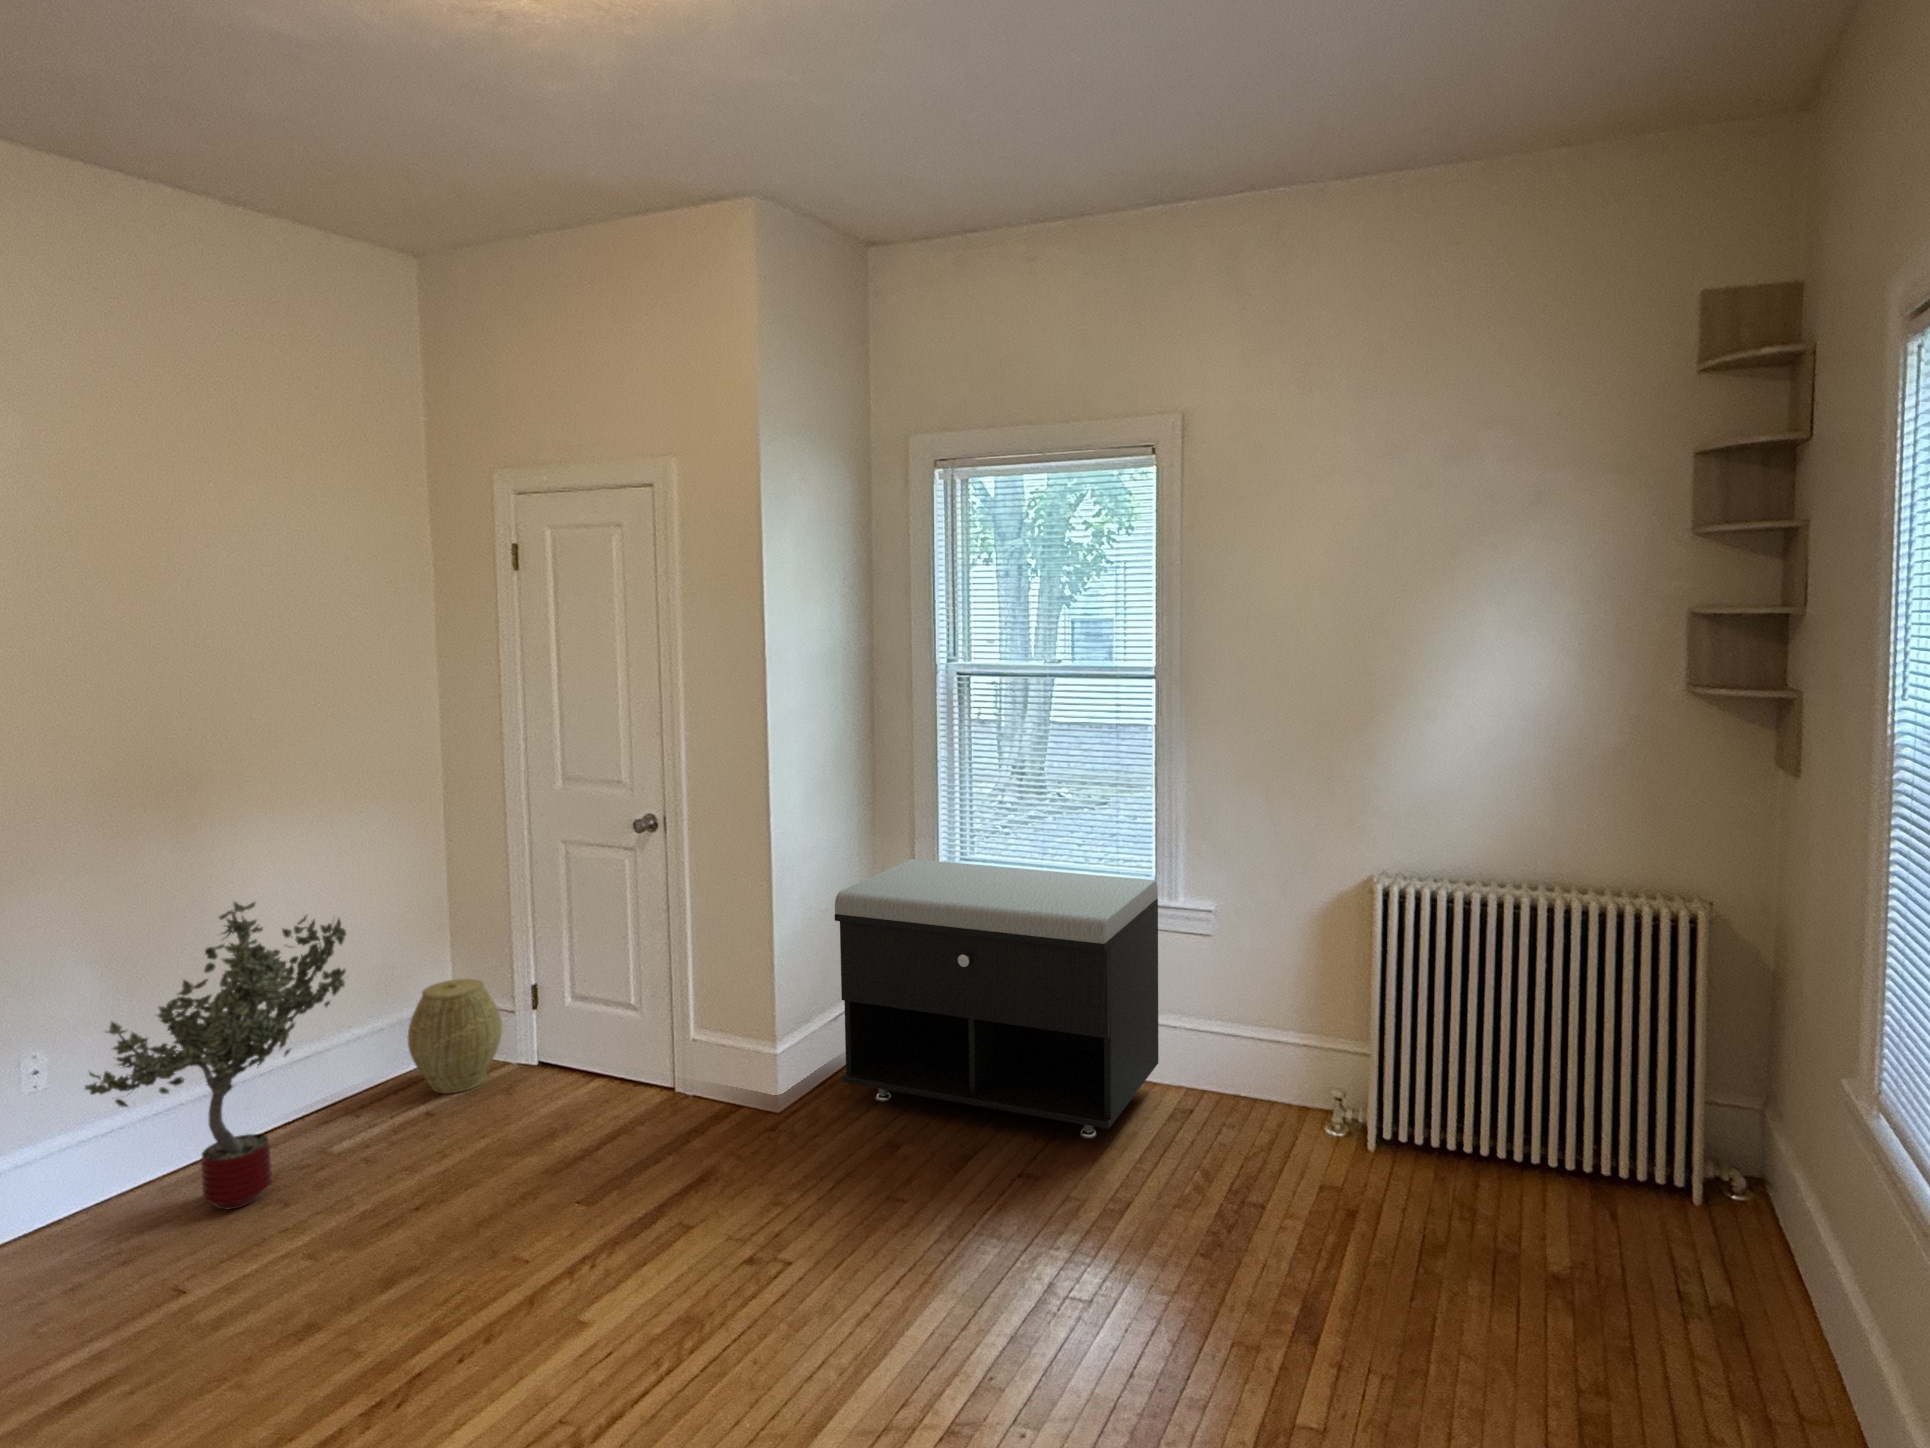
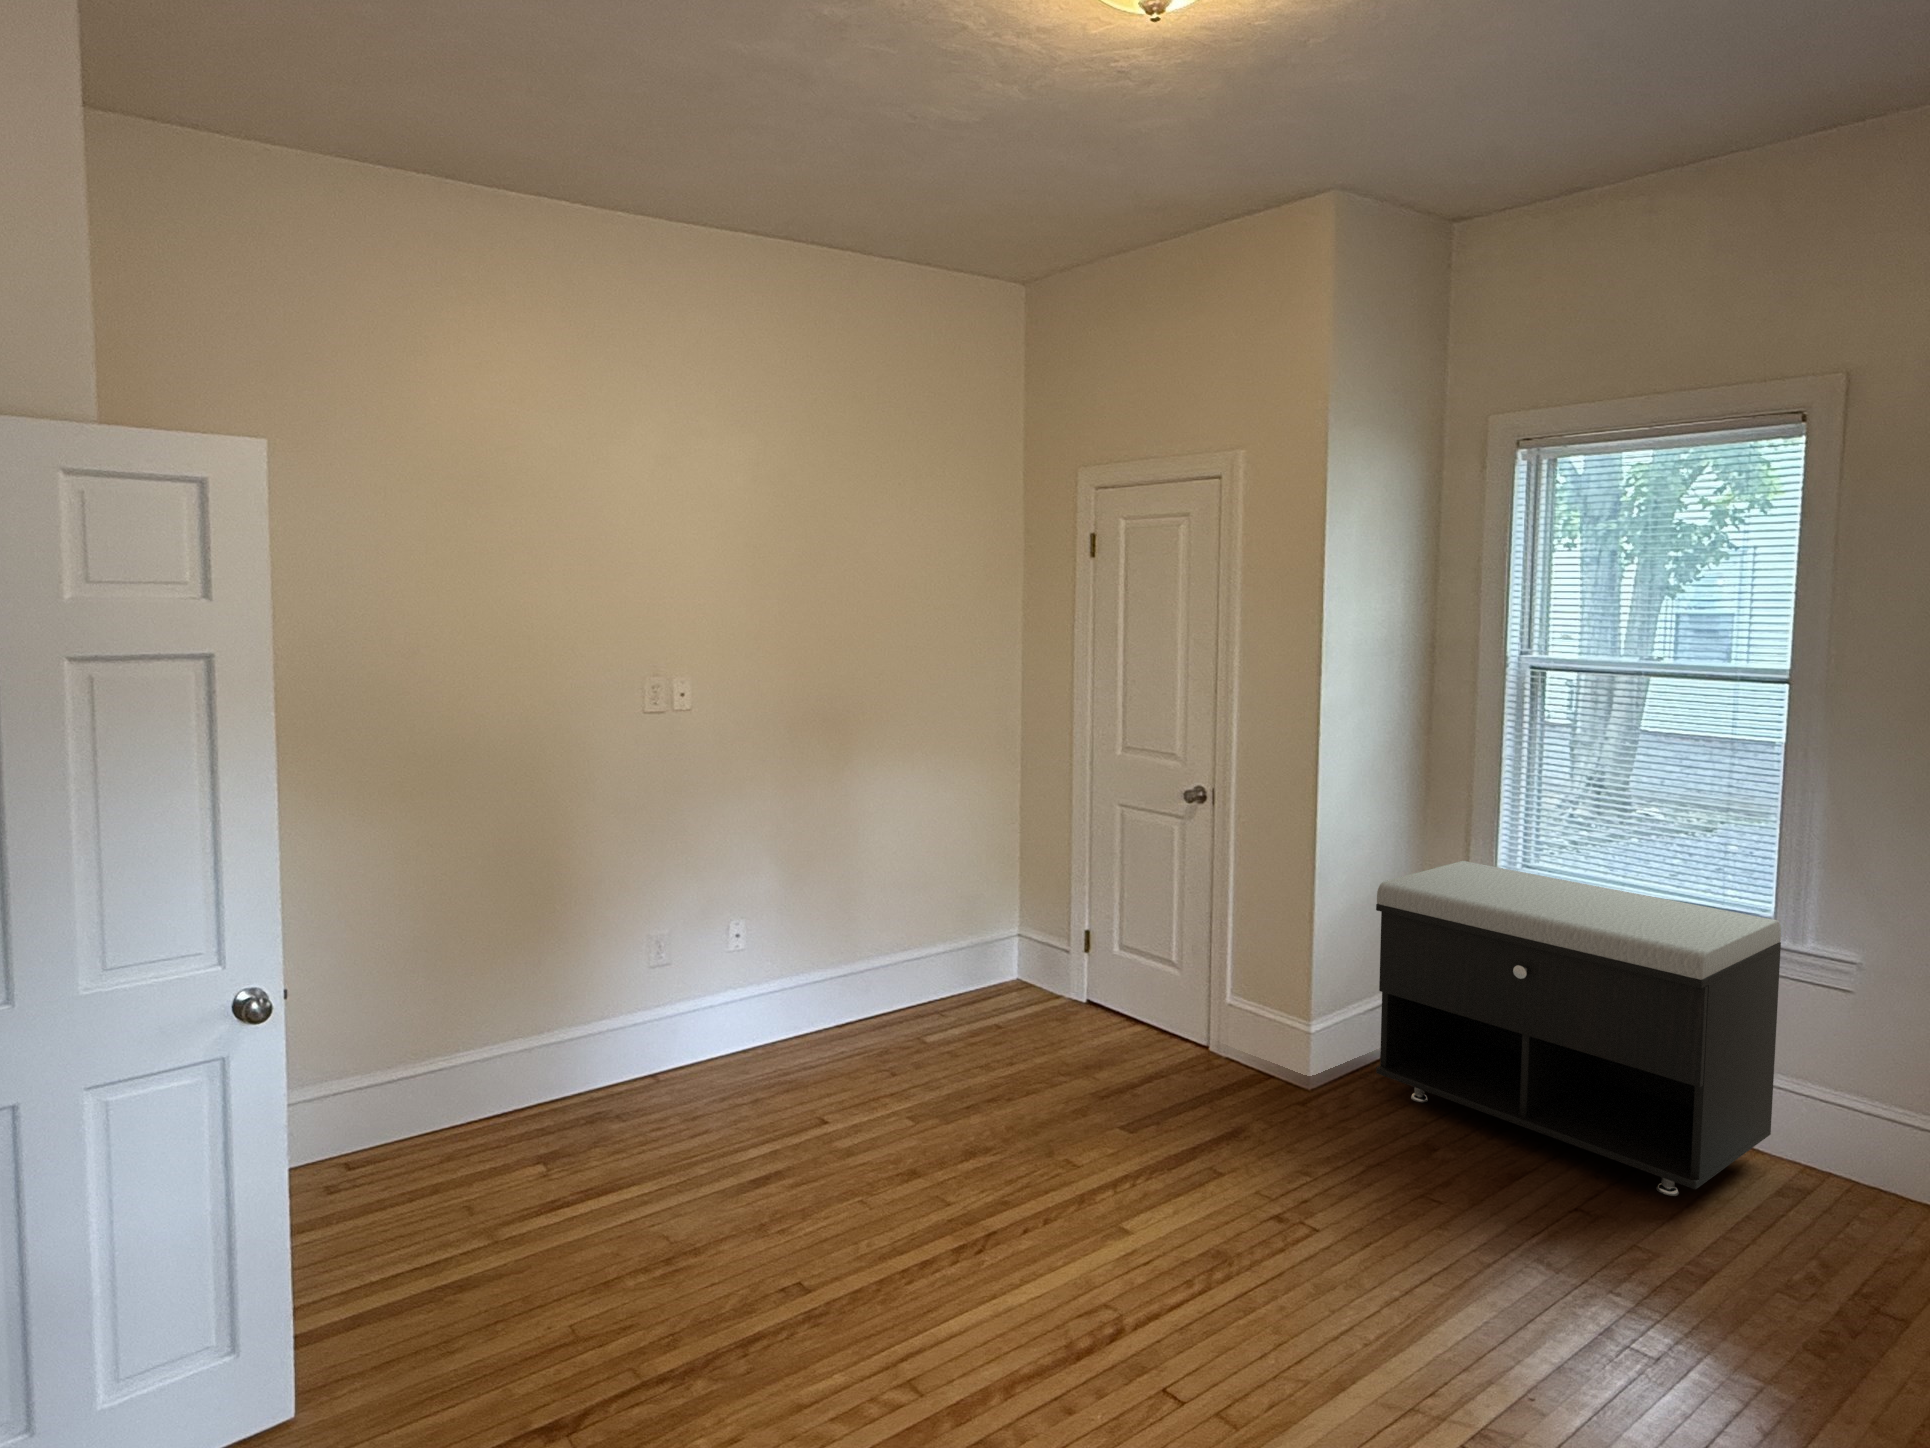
potted tree: present [85,902,346,1210] -> none [782,821,951,1061]
woven basket: present [408,979,502,1093] -> none [988,913,1061,1009]

